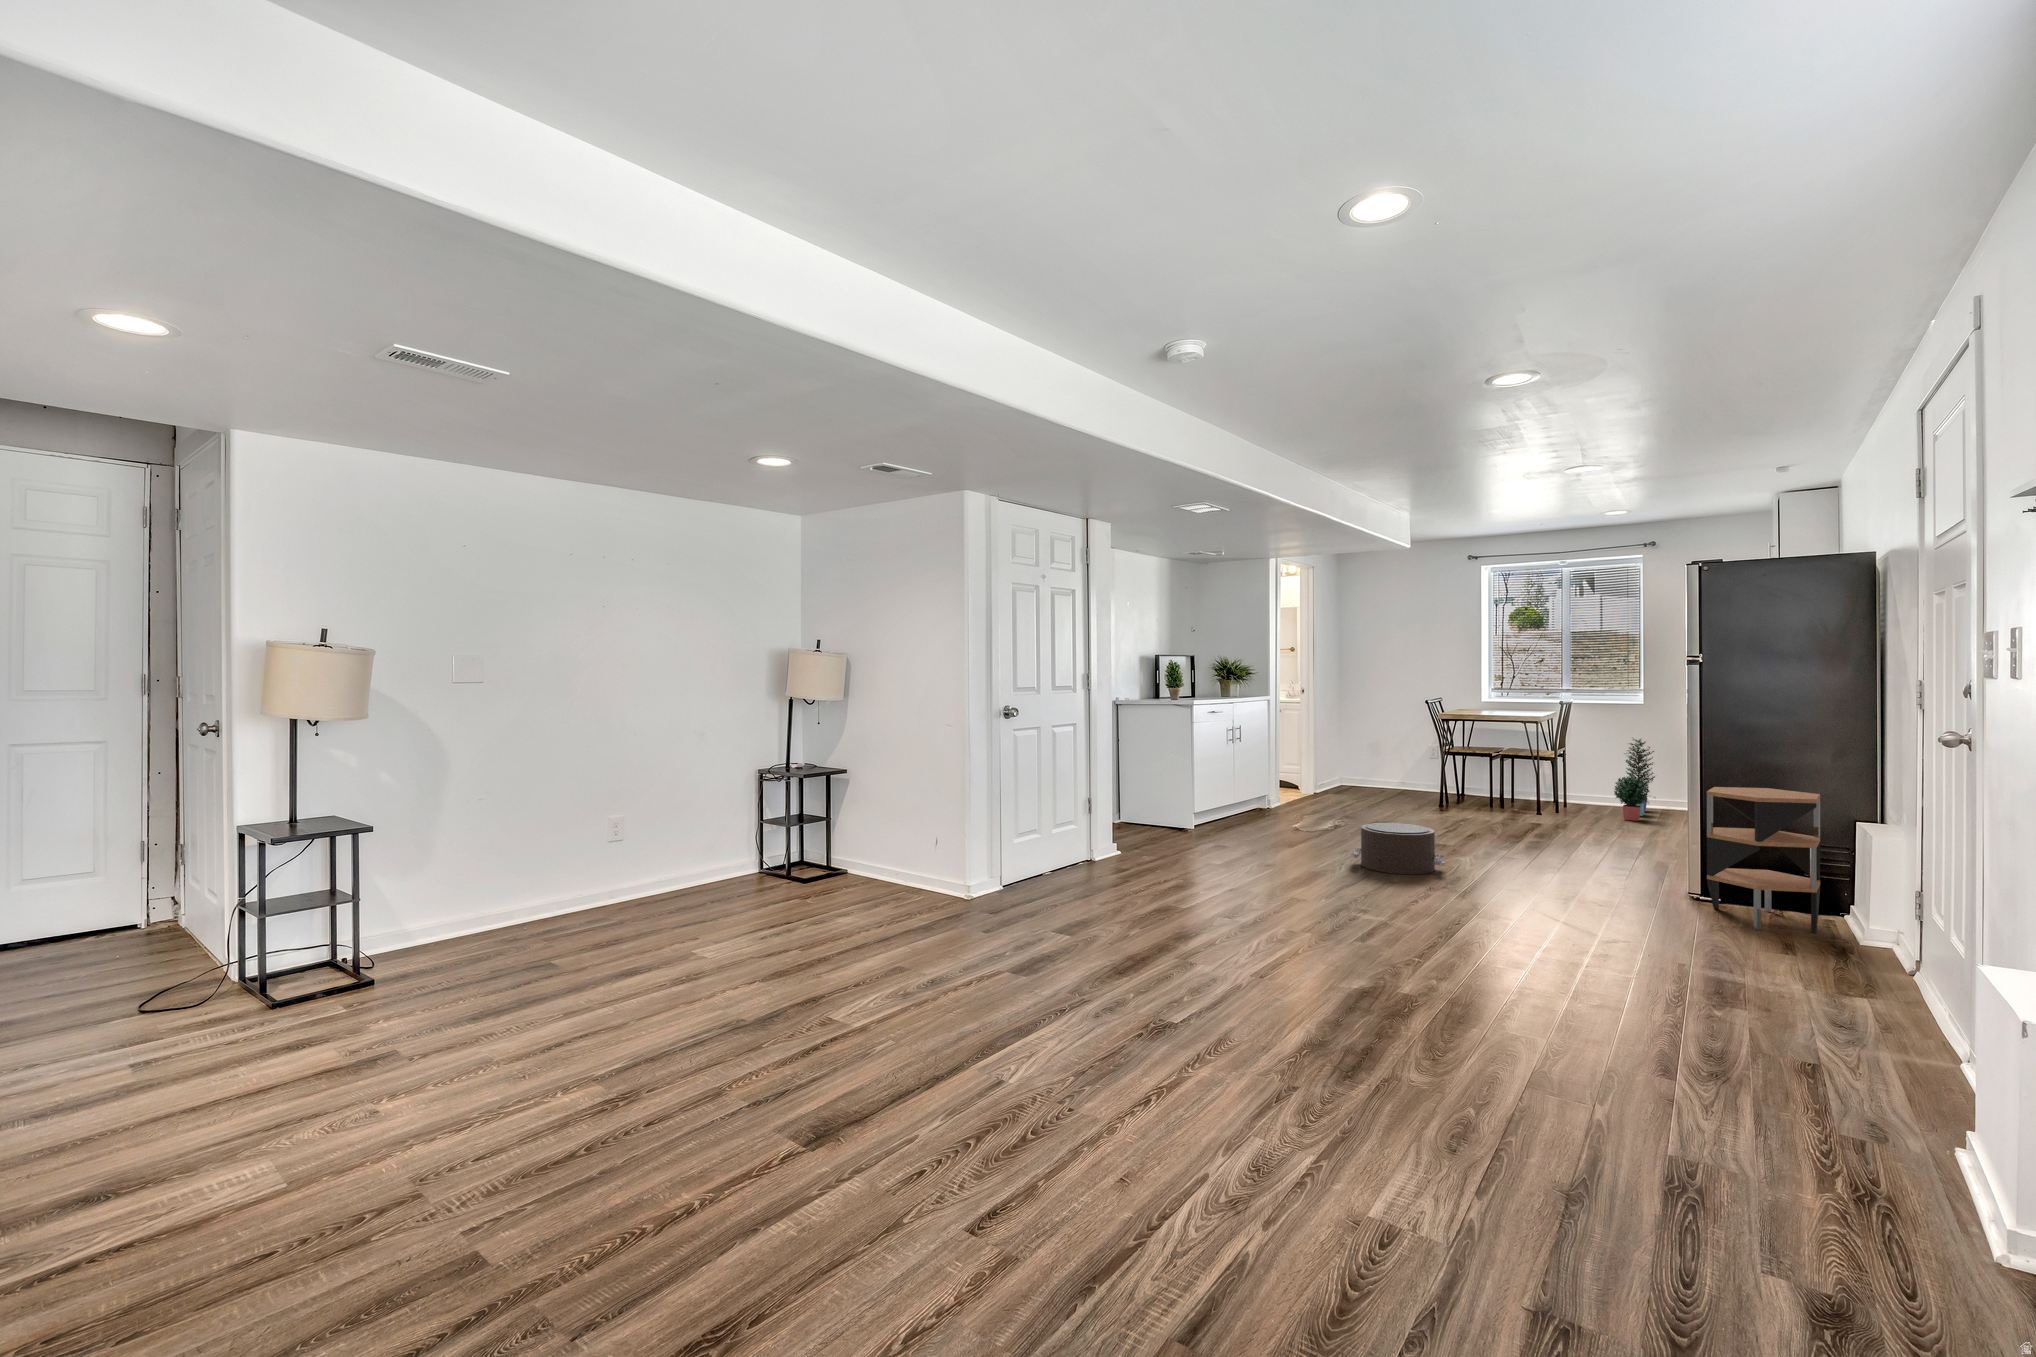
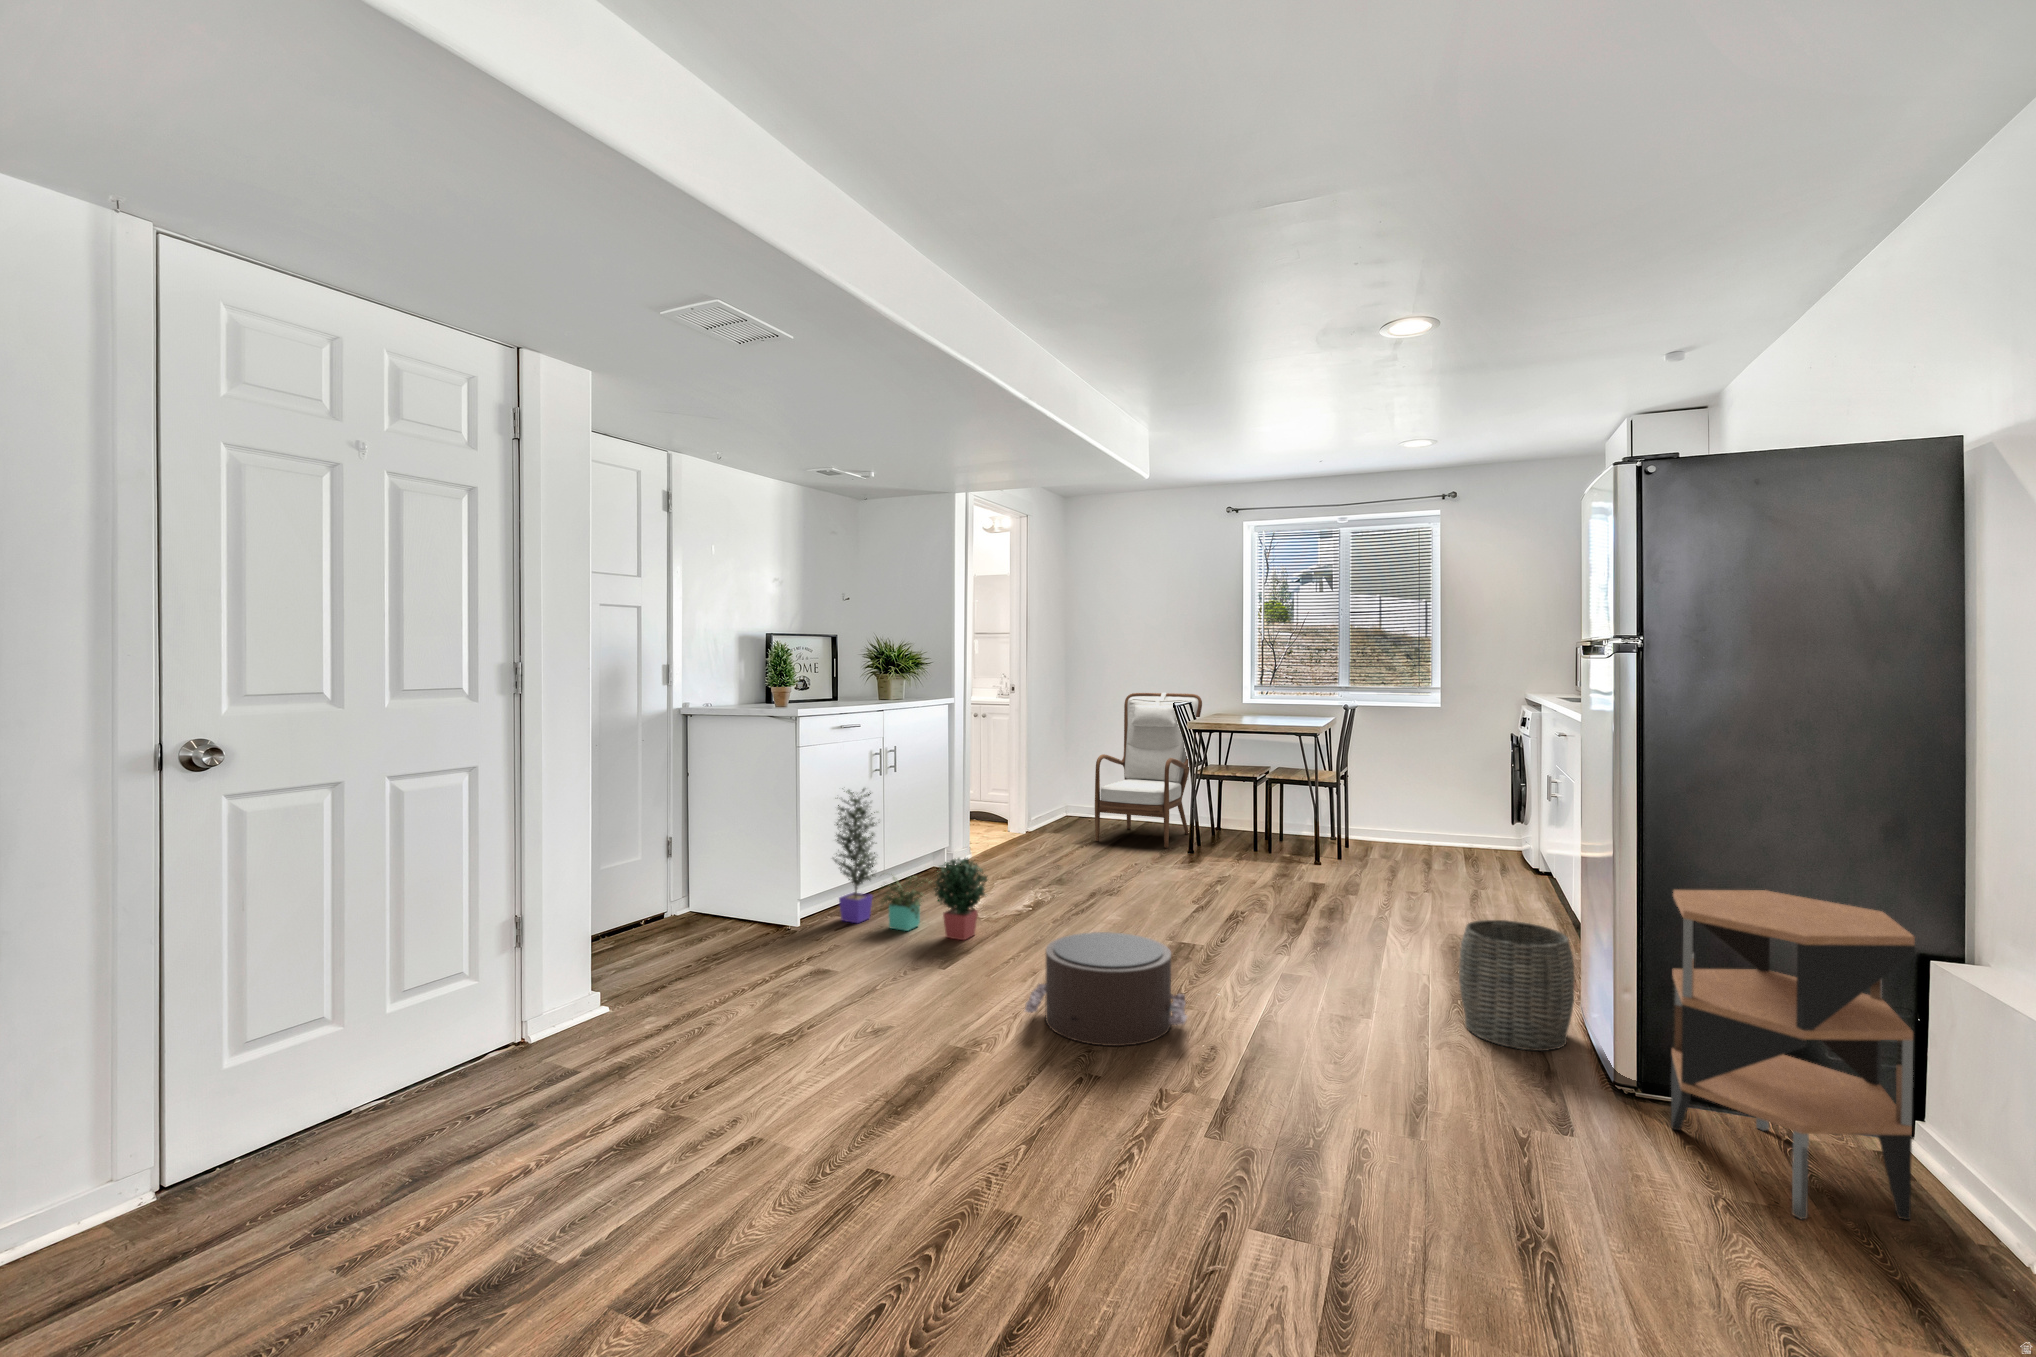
armchair: none [1367,694,1449,804] -> present [1095,693,1202,848]
potted plant: present [1614,738,1655,821] -> present [833,789,987,940]
woven basket: none [1612,820,1681,886] -> present [1459,920,1574,1051]

